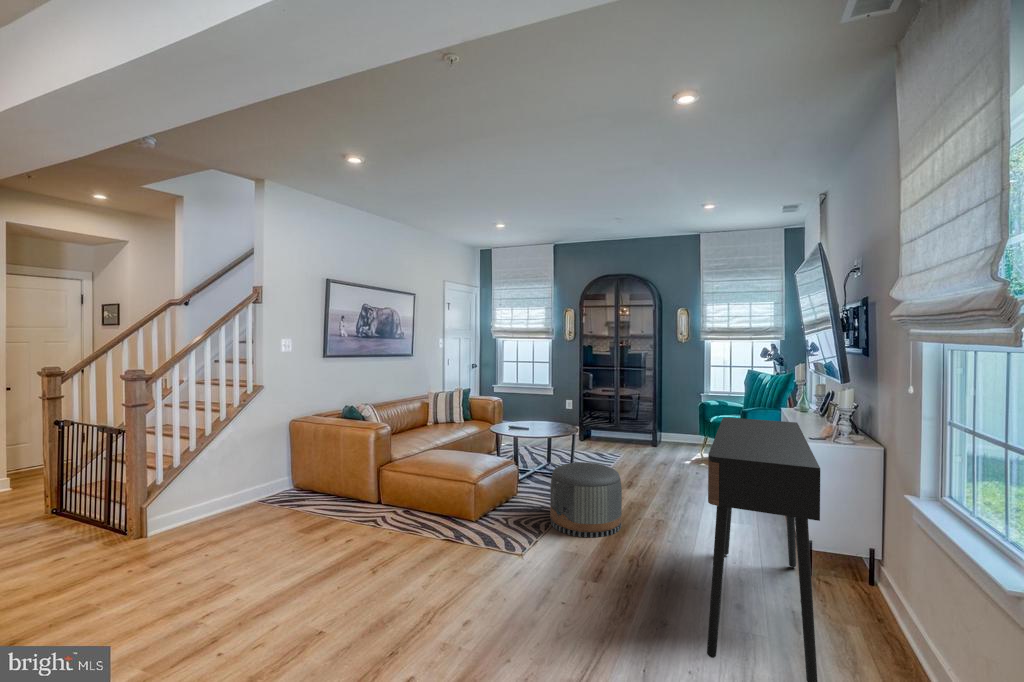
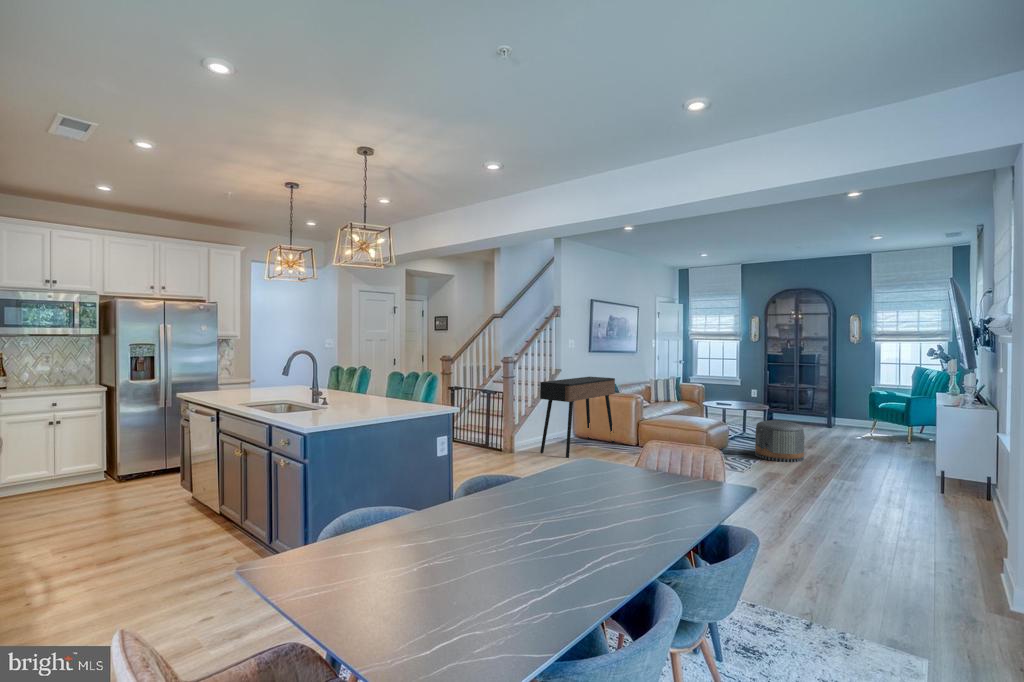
console table: present [707,418,820,682] -> present [540,377,615,458]

